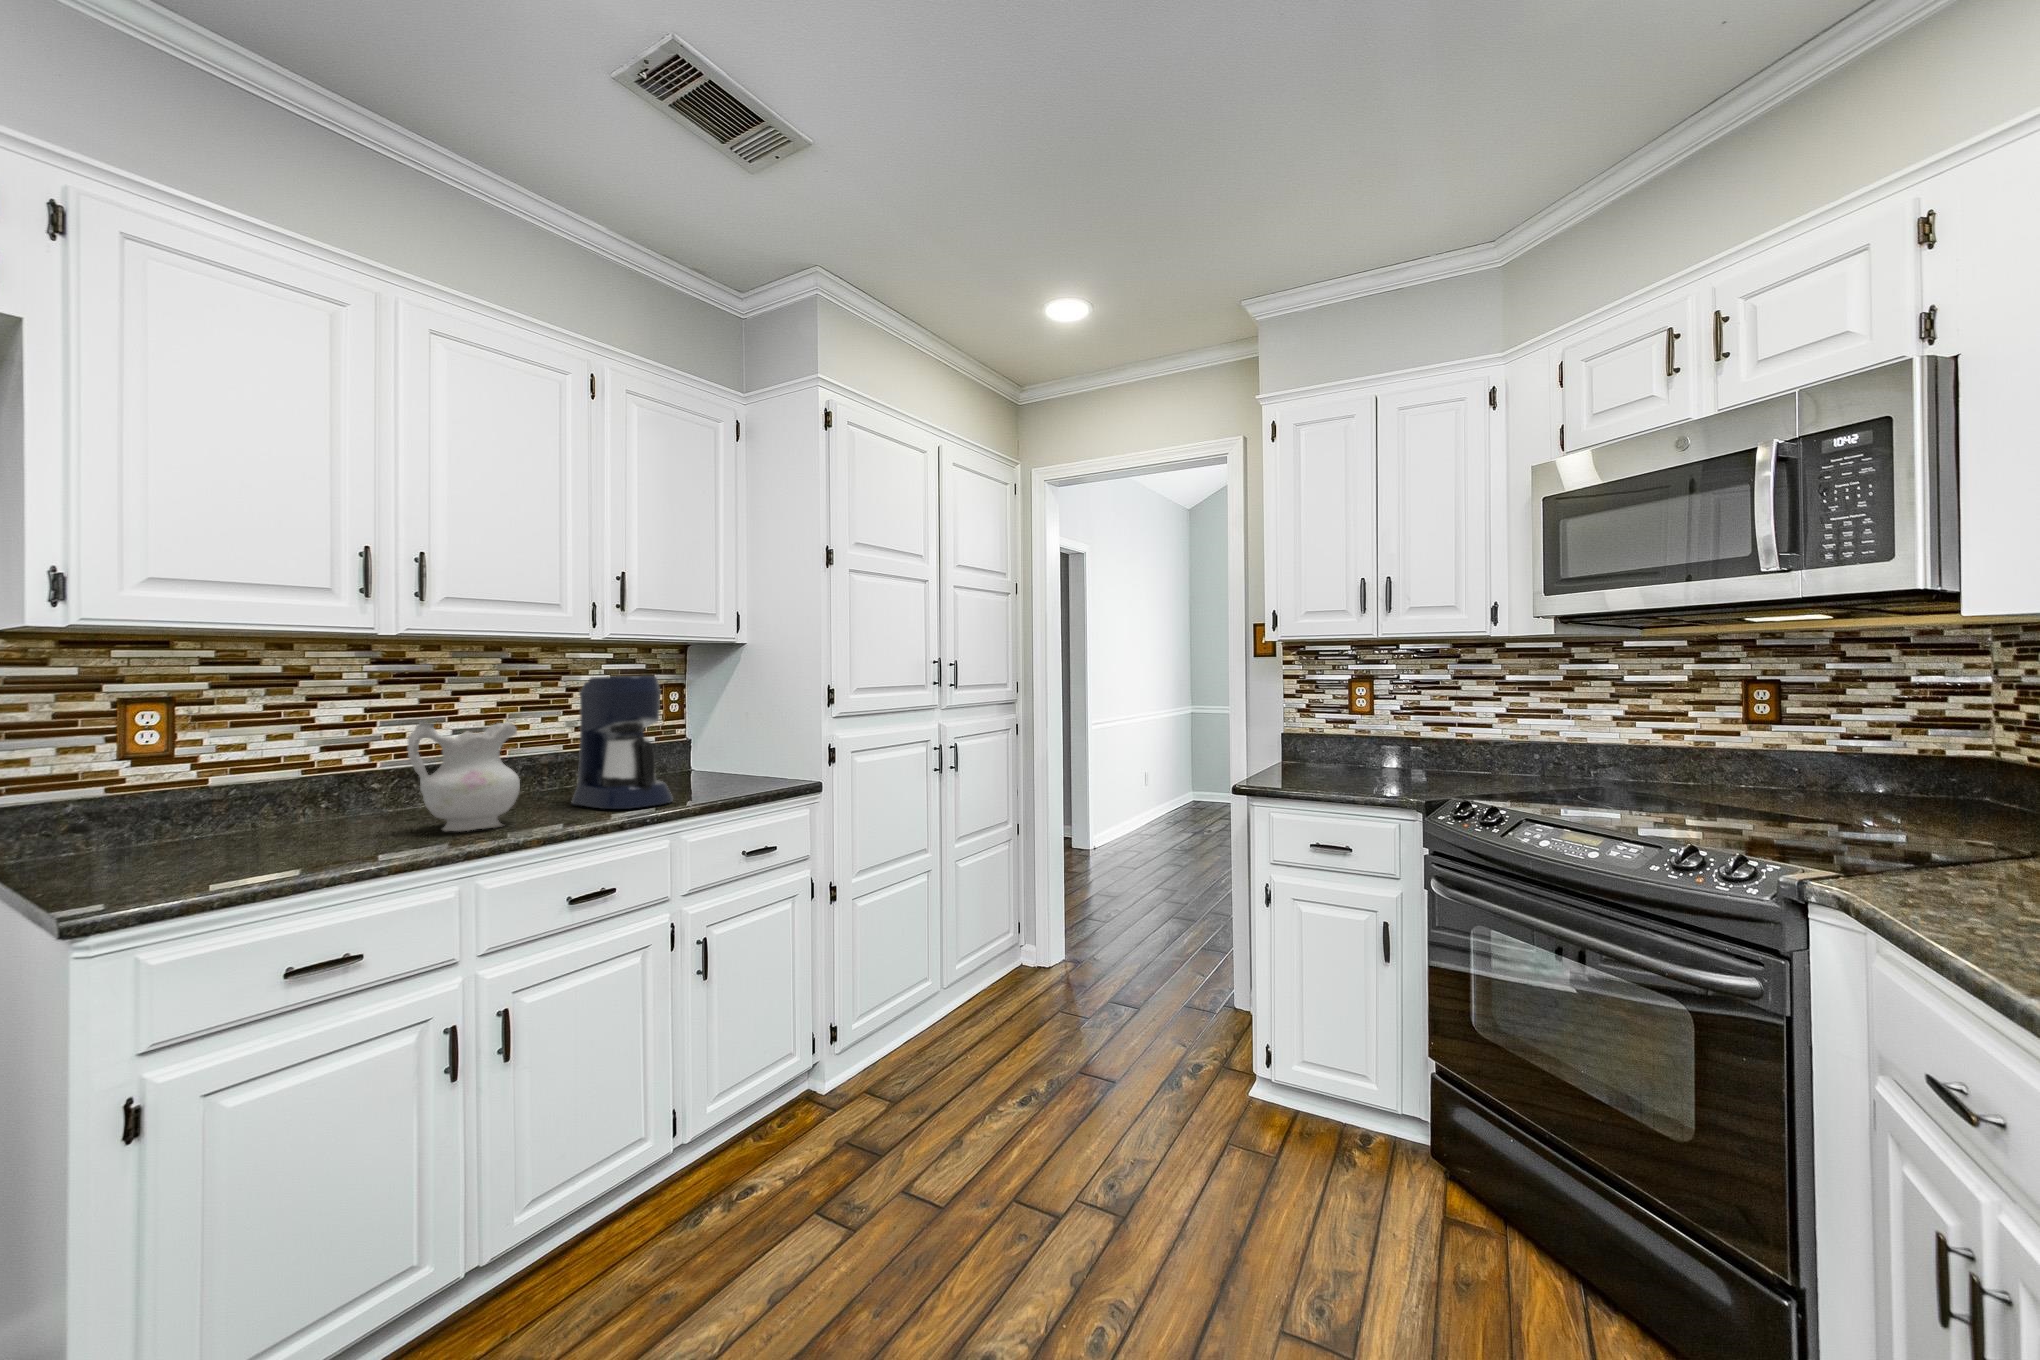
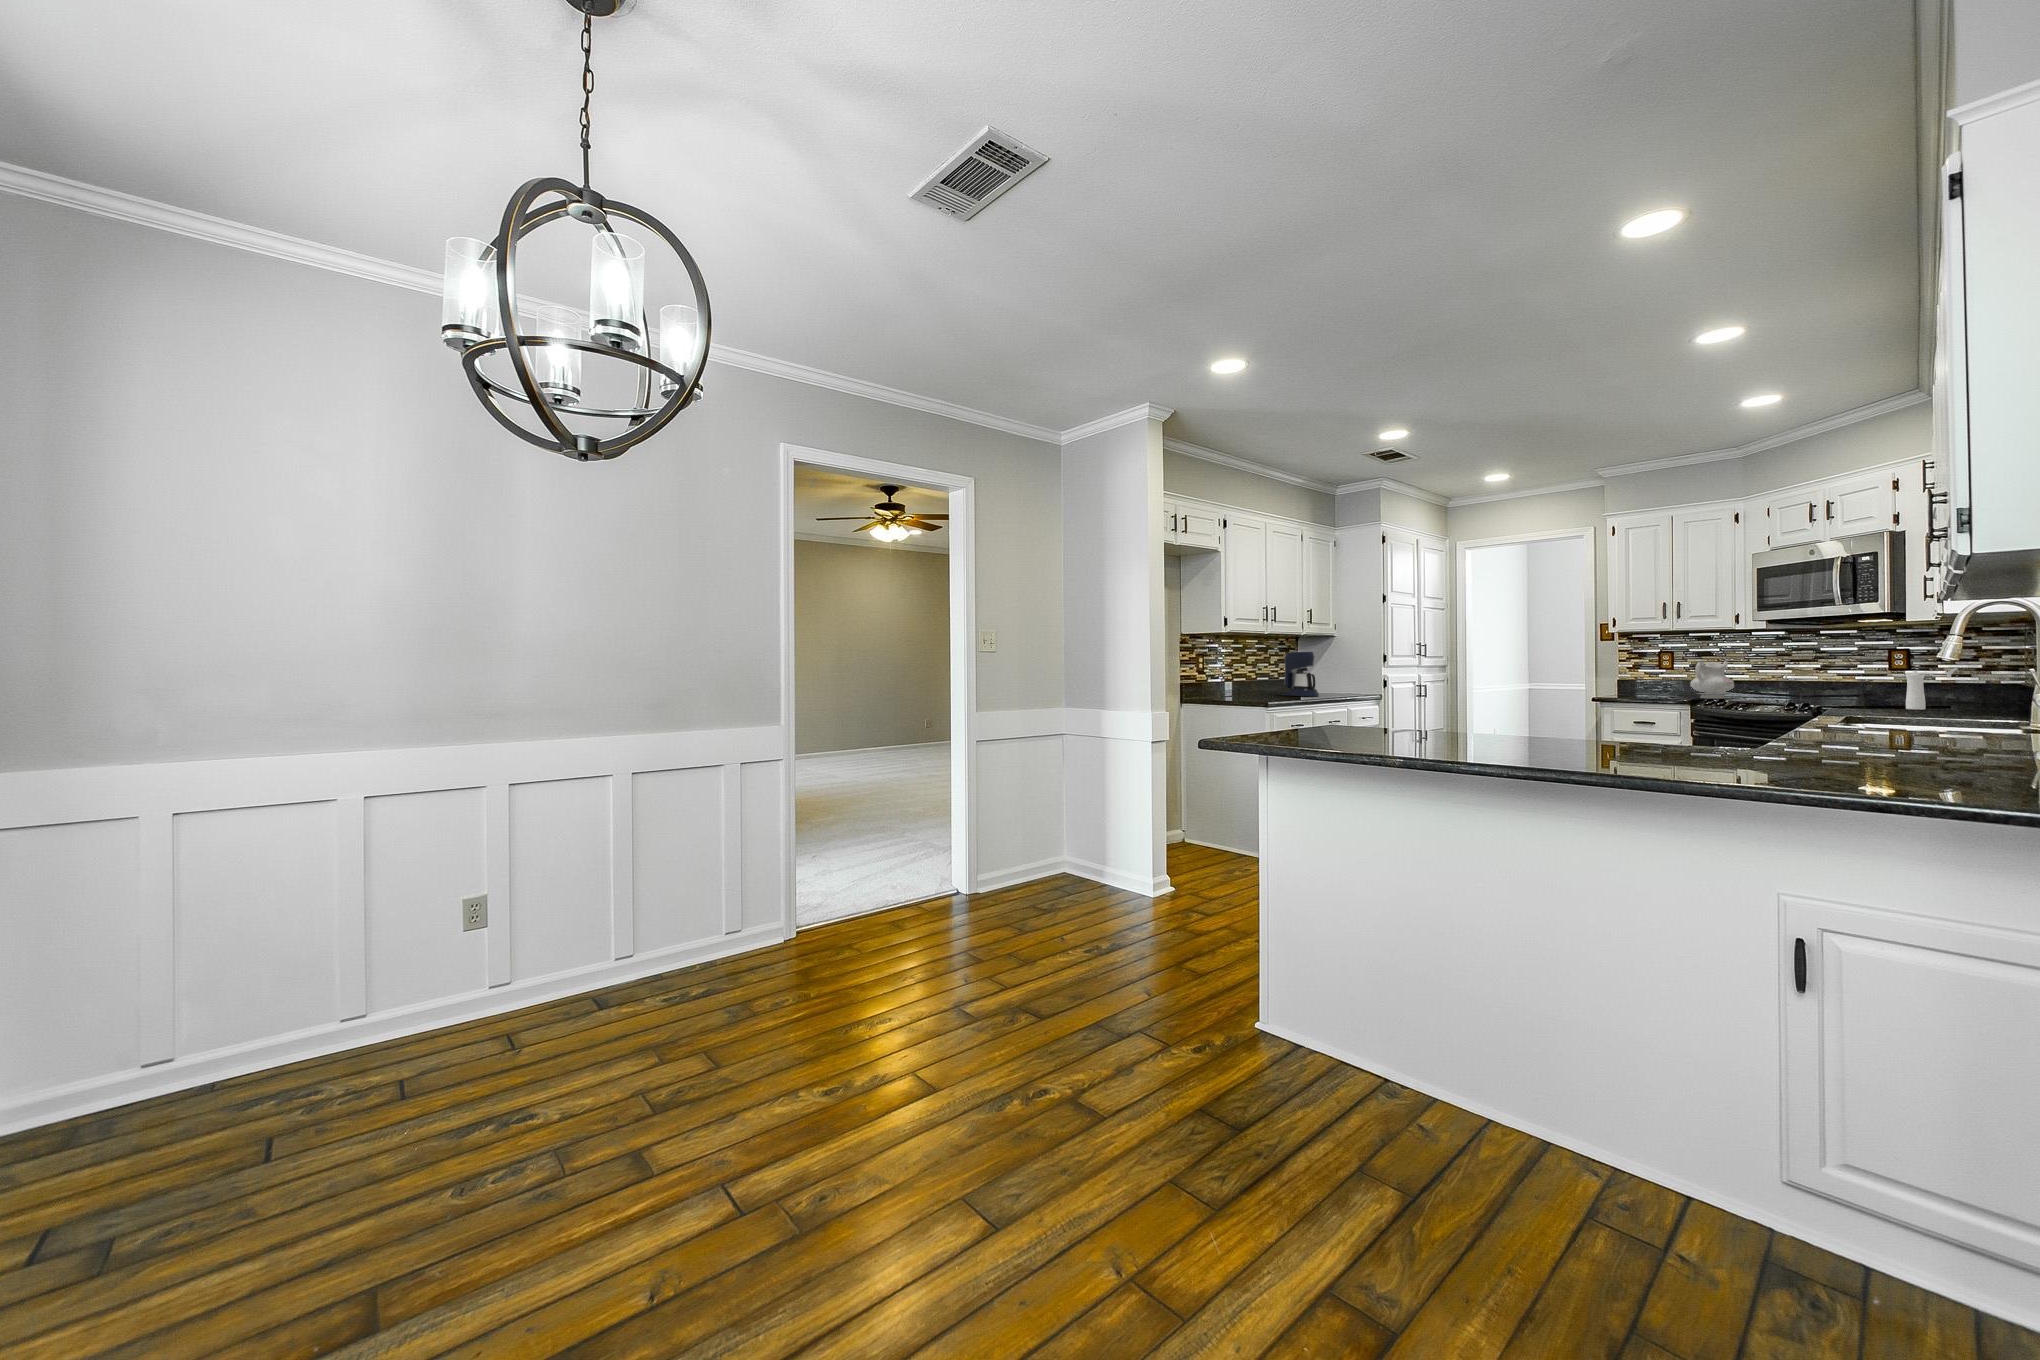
pepper mill: none [1857,720,1942,826] -> present [1905,668,1957,710]
ceramic pitcher: present [407,722,520,831] -> present [1690,661,1734,699]

